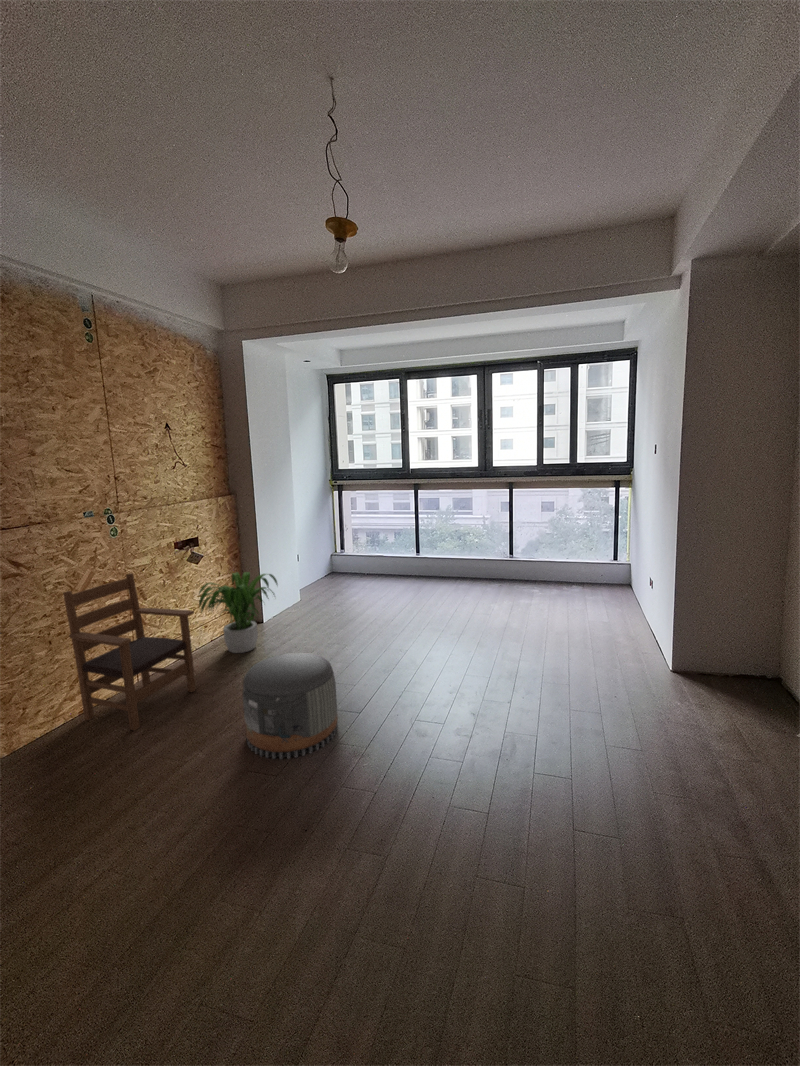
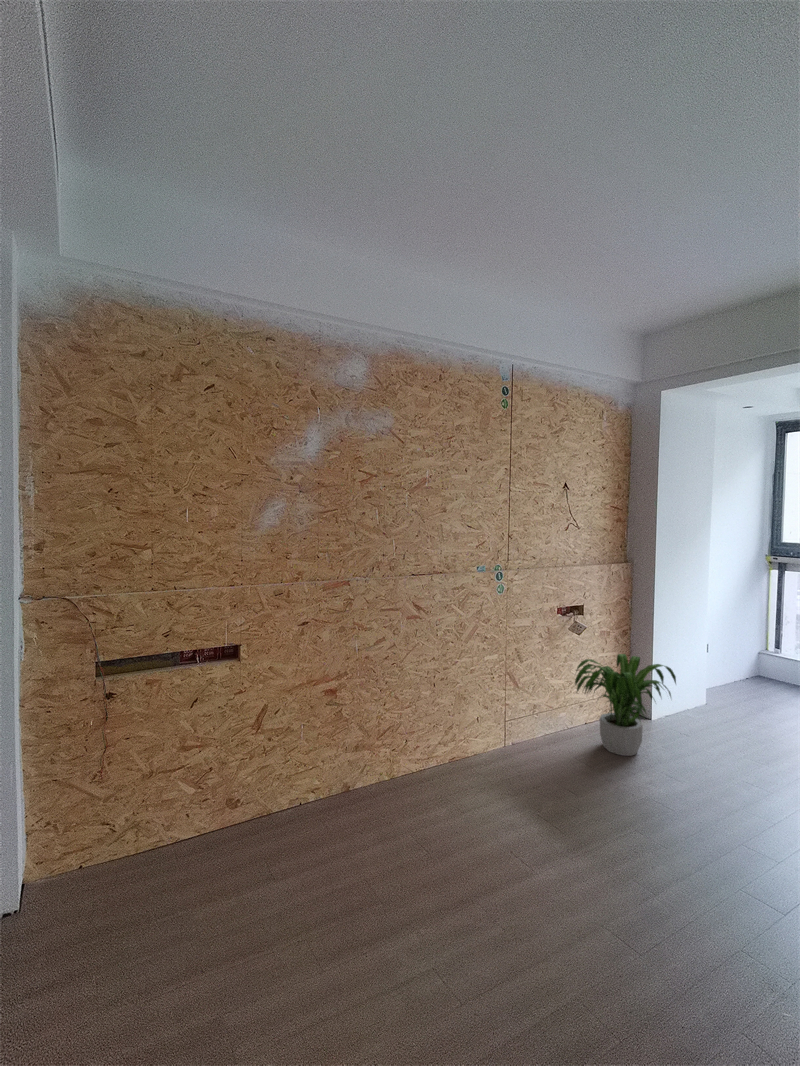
armchair: present [63,573,196,730] -> none [450,633,567,806]
pouf: present [243,653,338,759] -> none [611,787,764,976]

